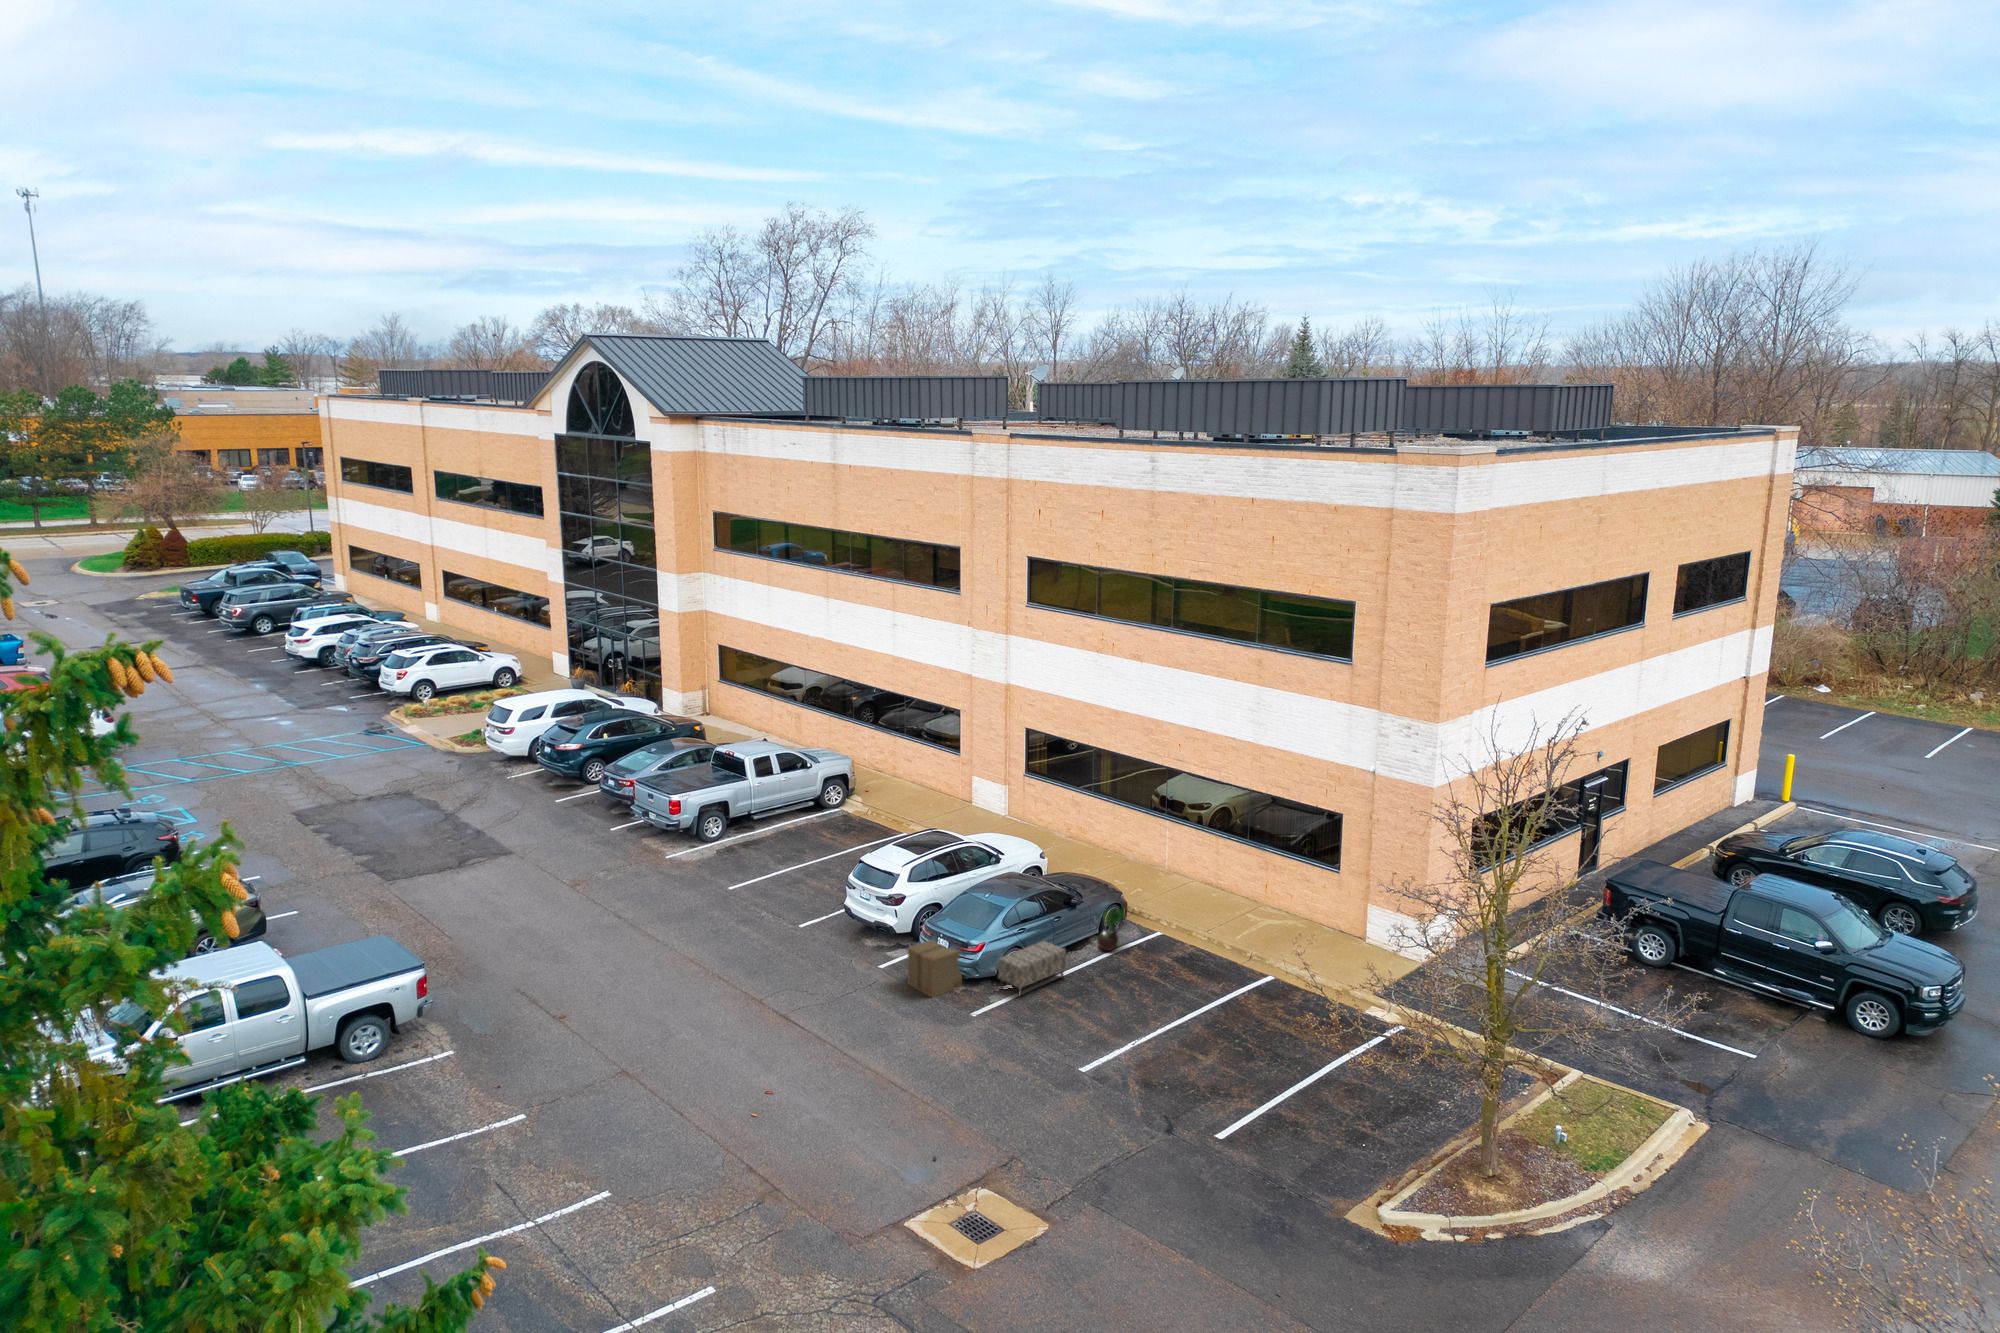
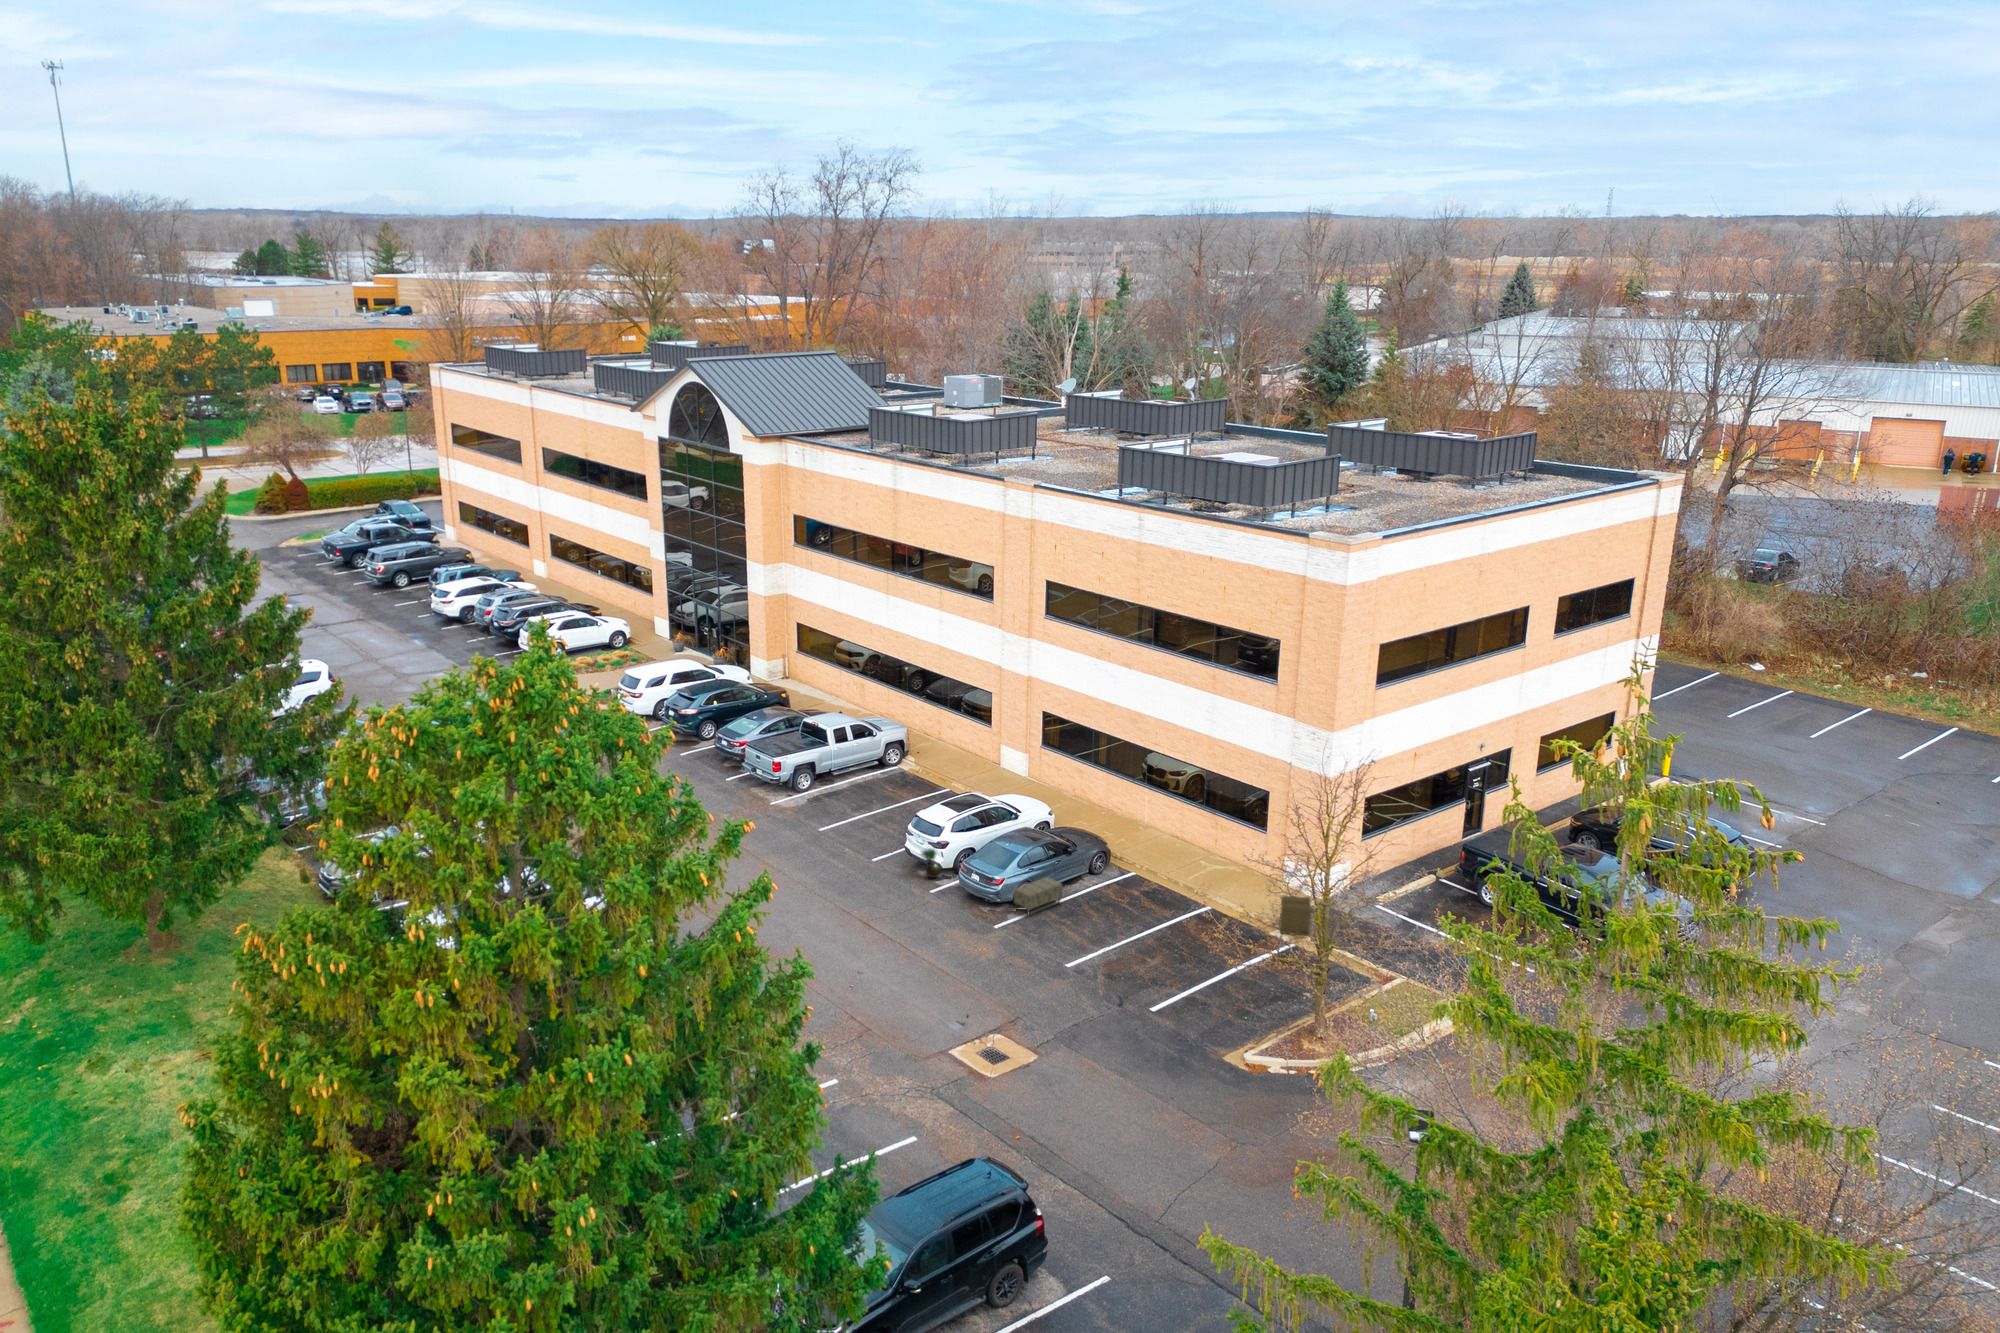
potted tree: present [1097,909,1123,950] -> present [921,849,941,878]
cardboard box: present [907,940,962,997] -> present [1280,896,1311,936]

